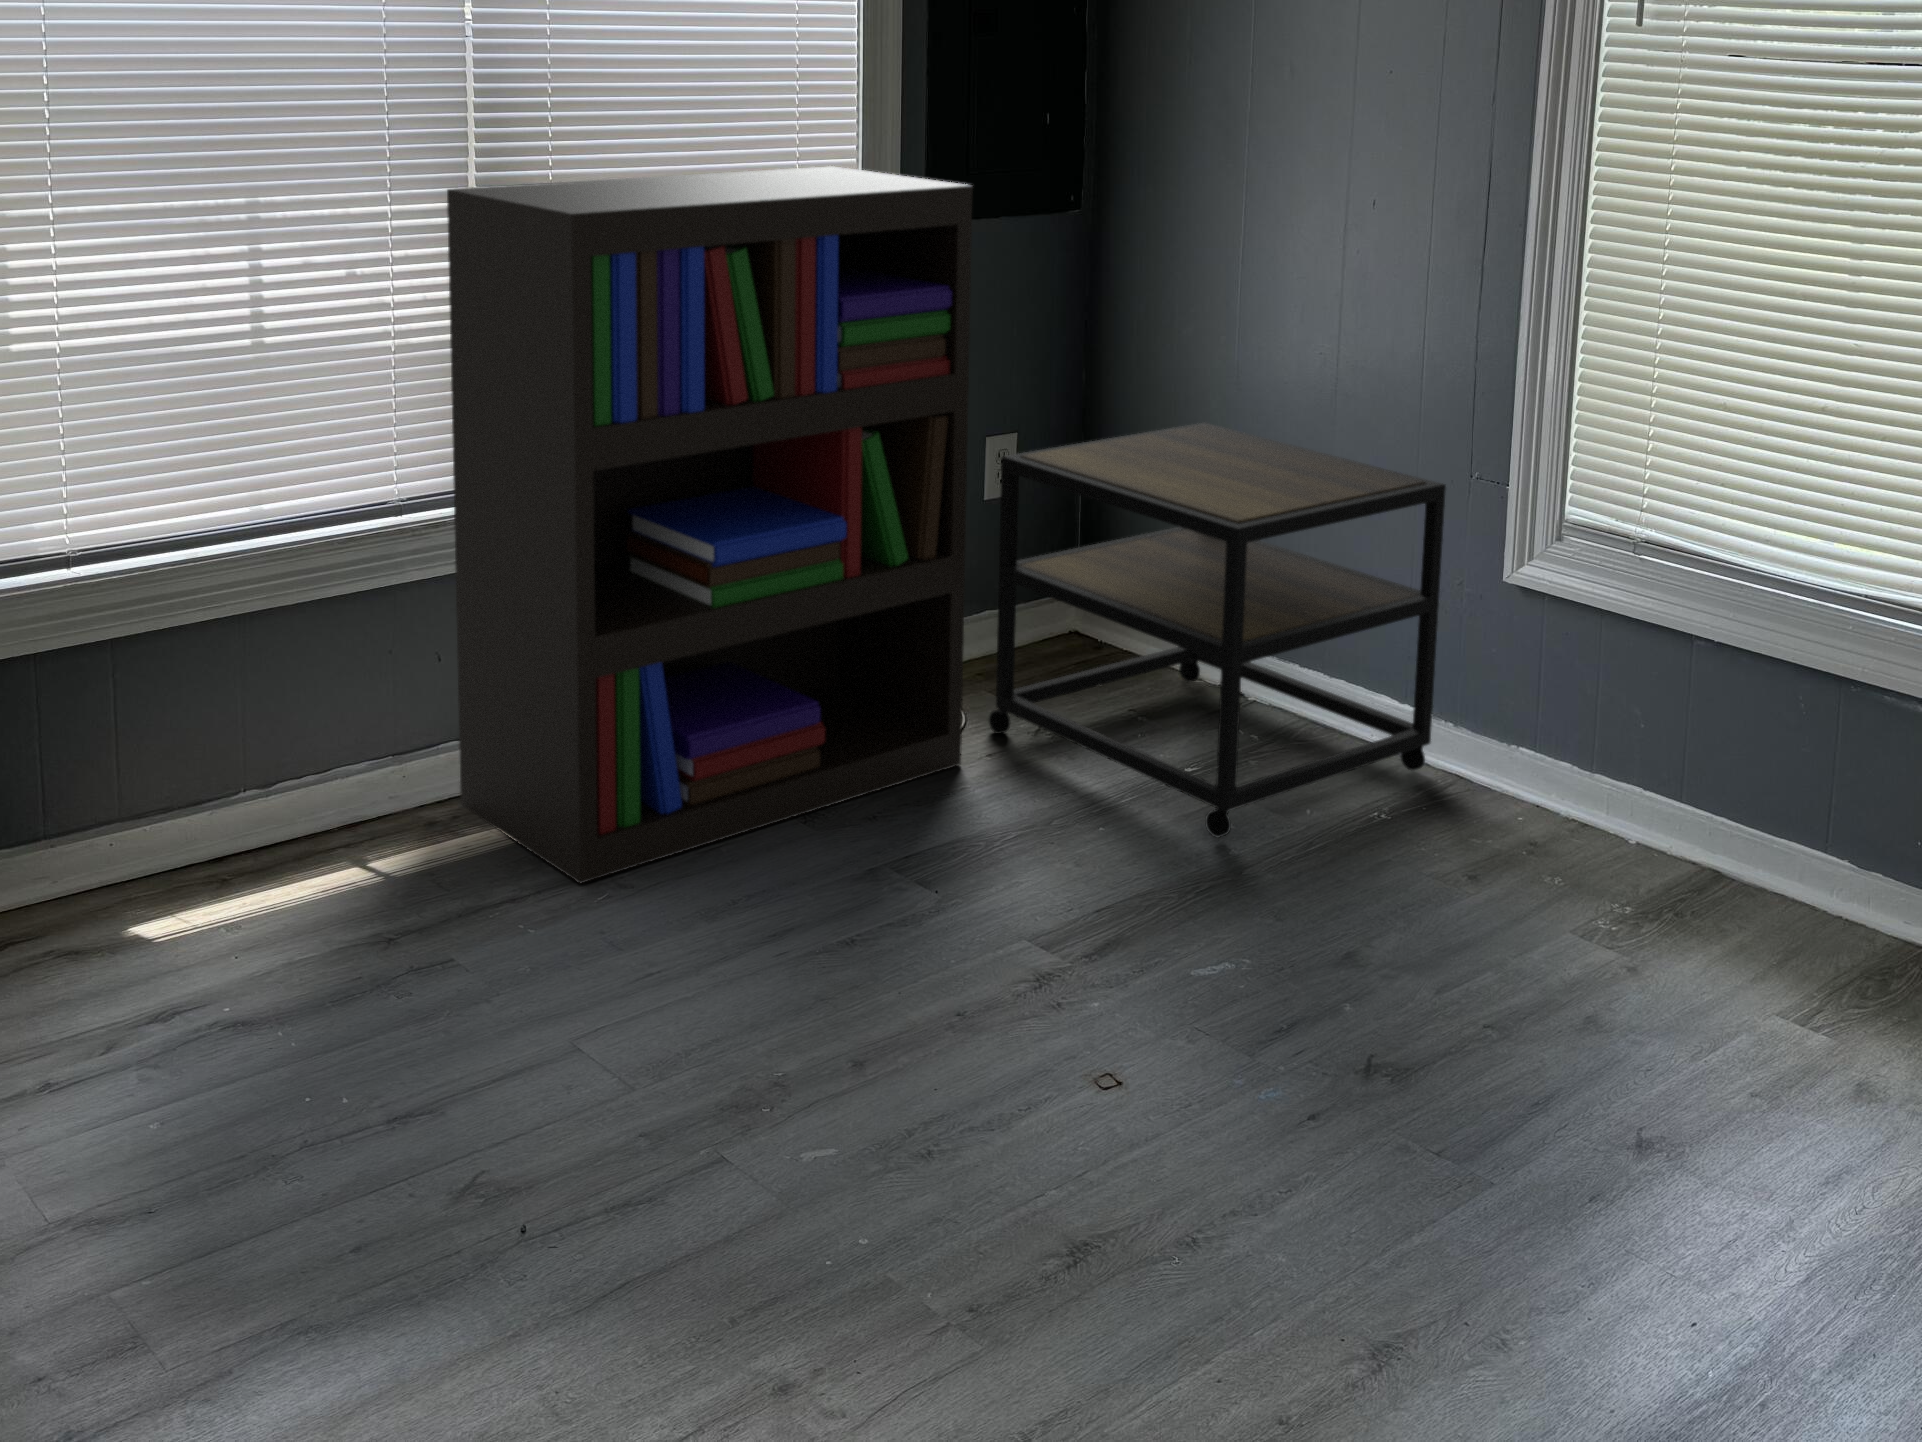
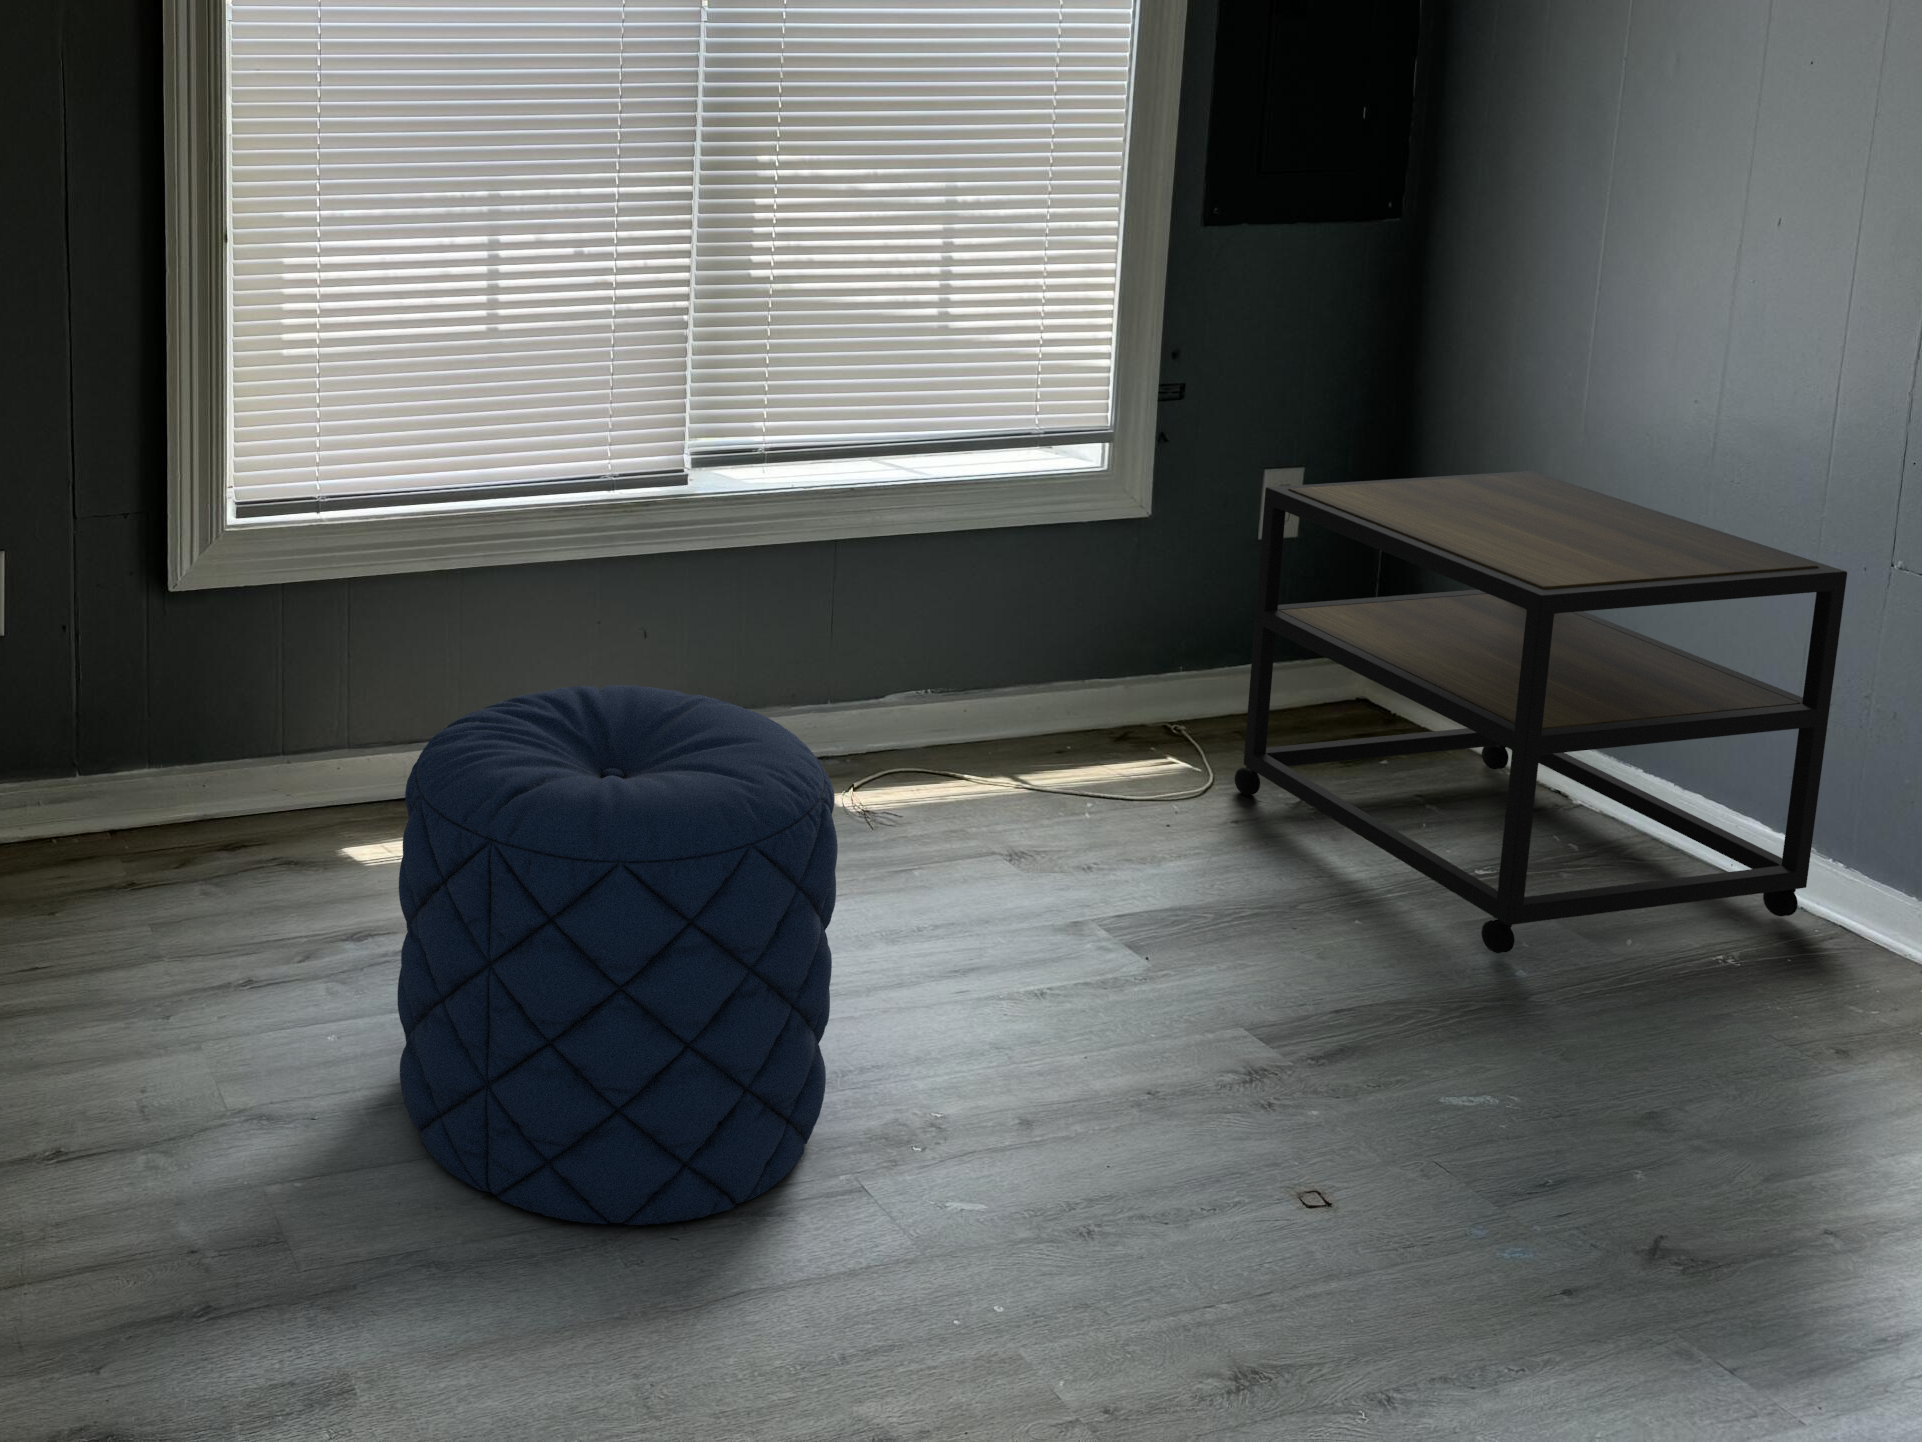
bookshelf: present [447,166,973,883] -> none [658,160,1243,880]
pouf: none [247,710,691,1251] -> present [397,685,838,1225]

